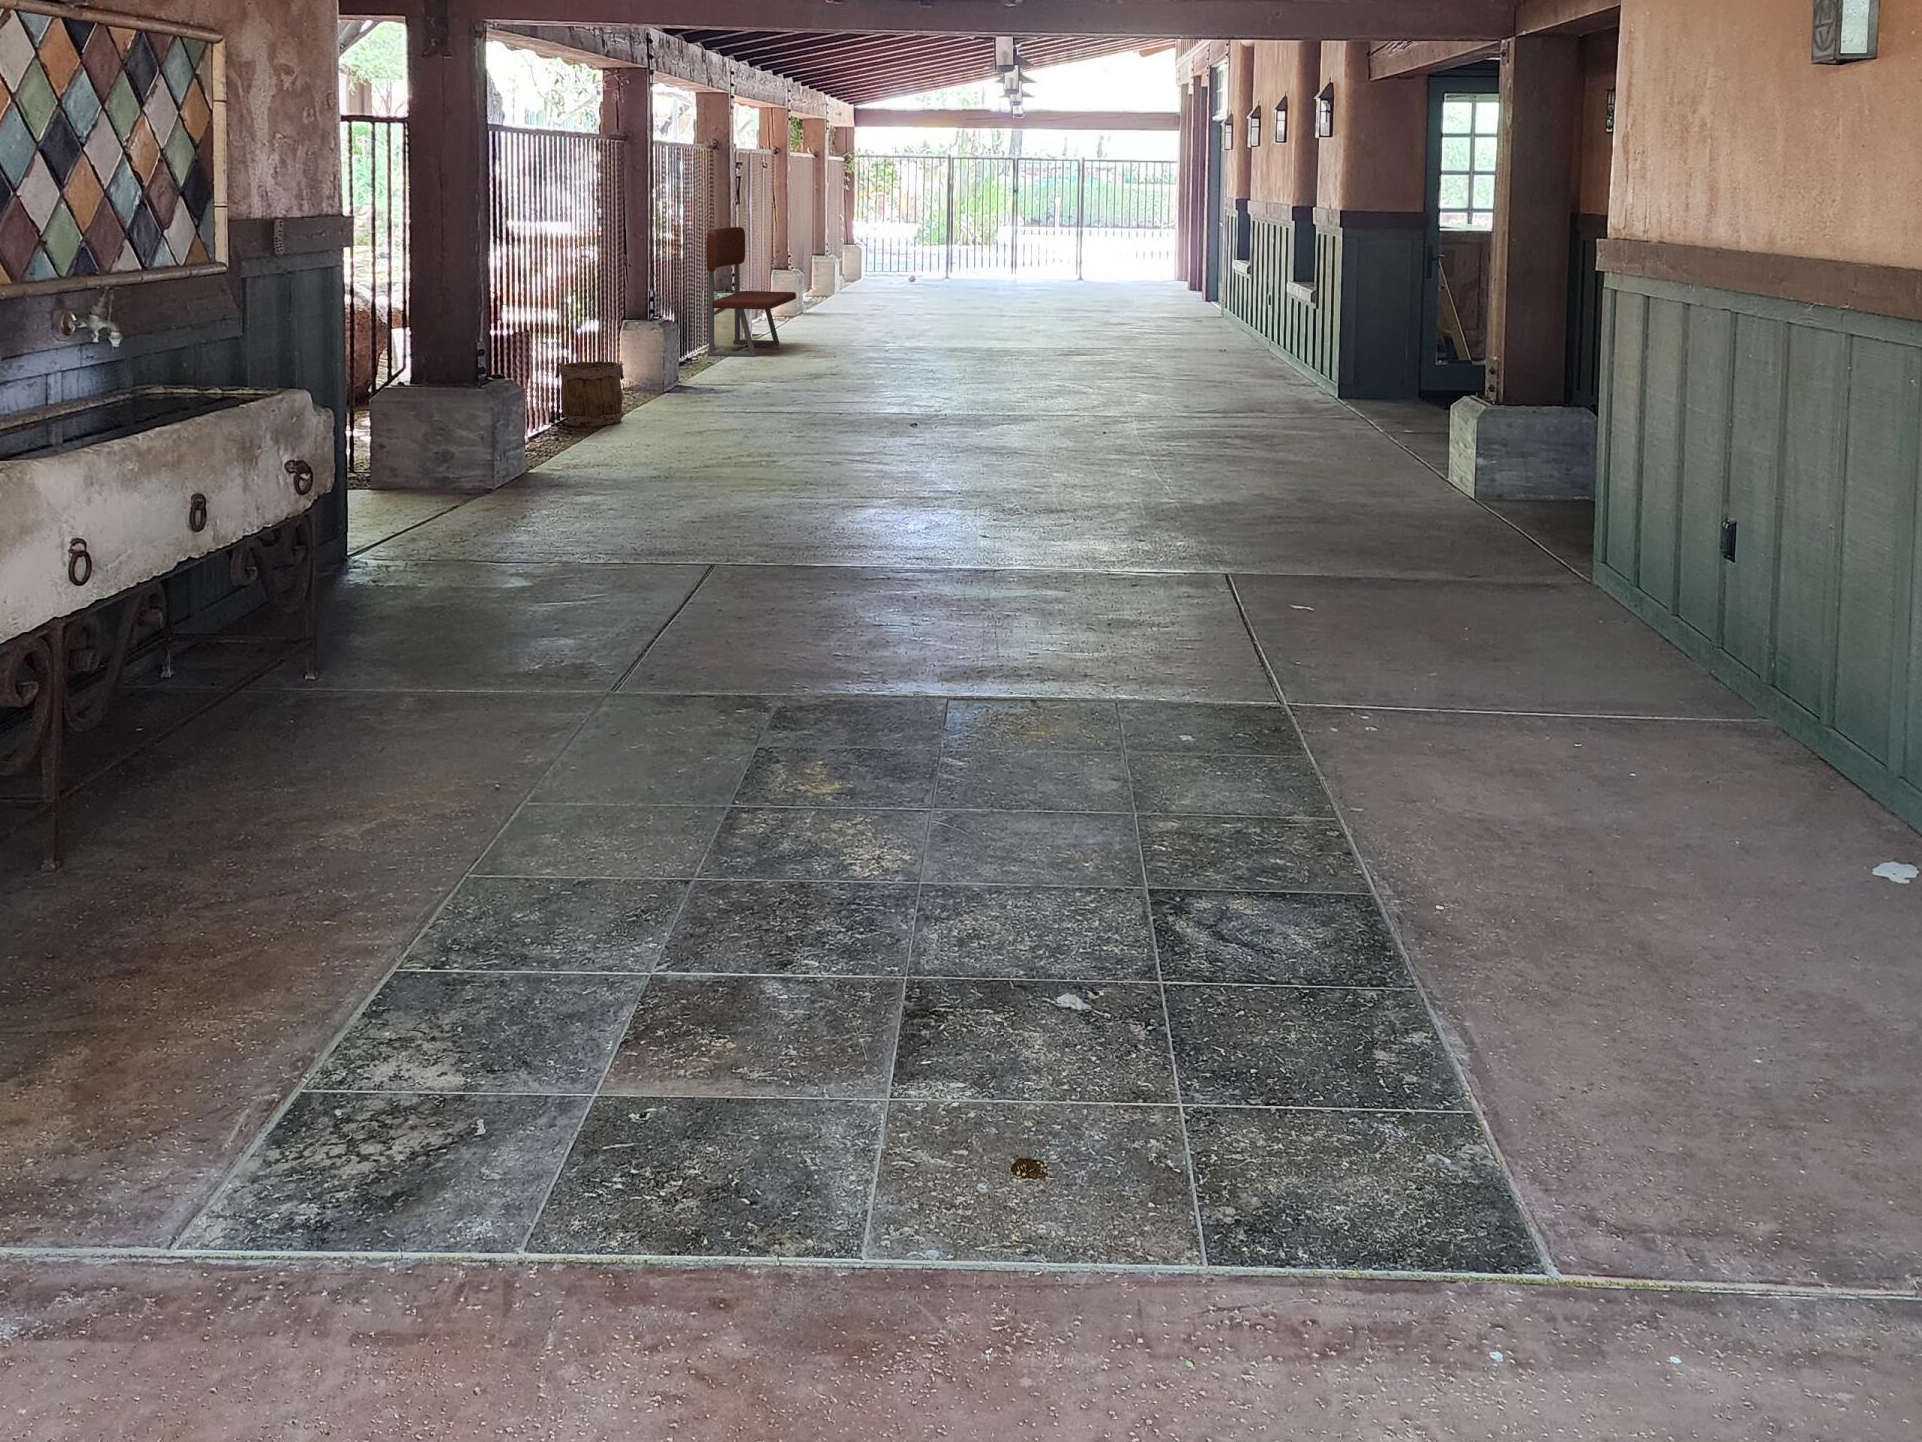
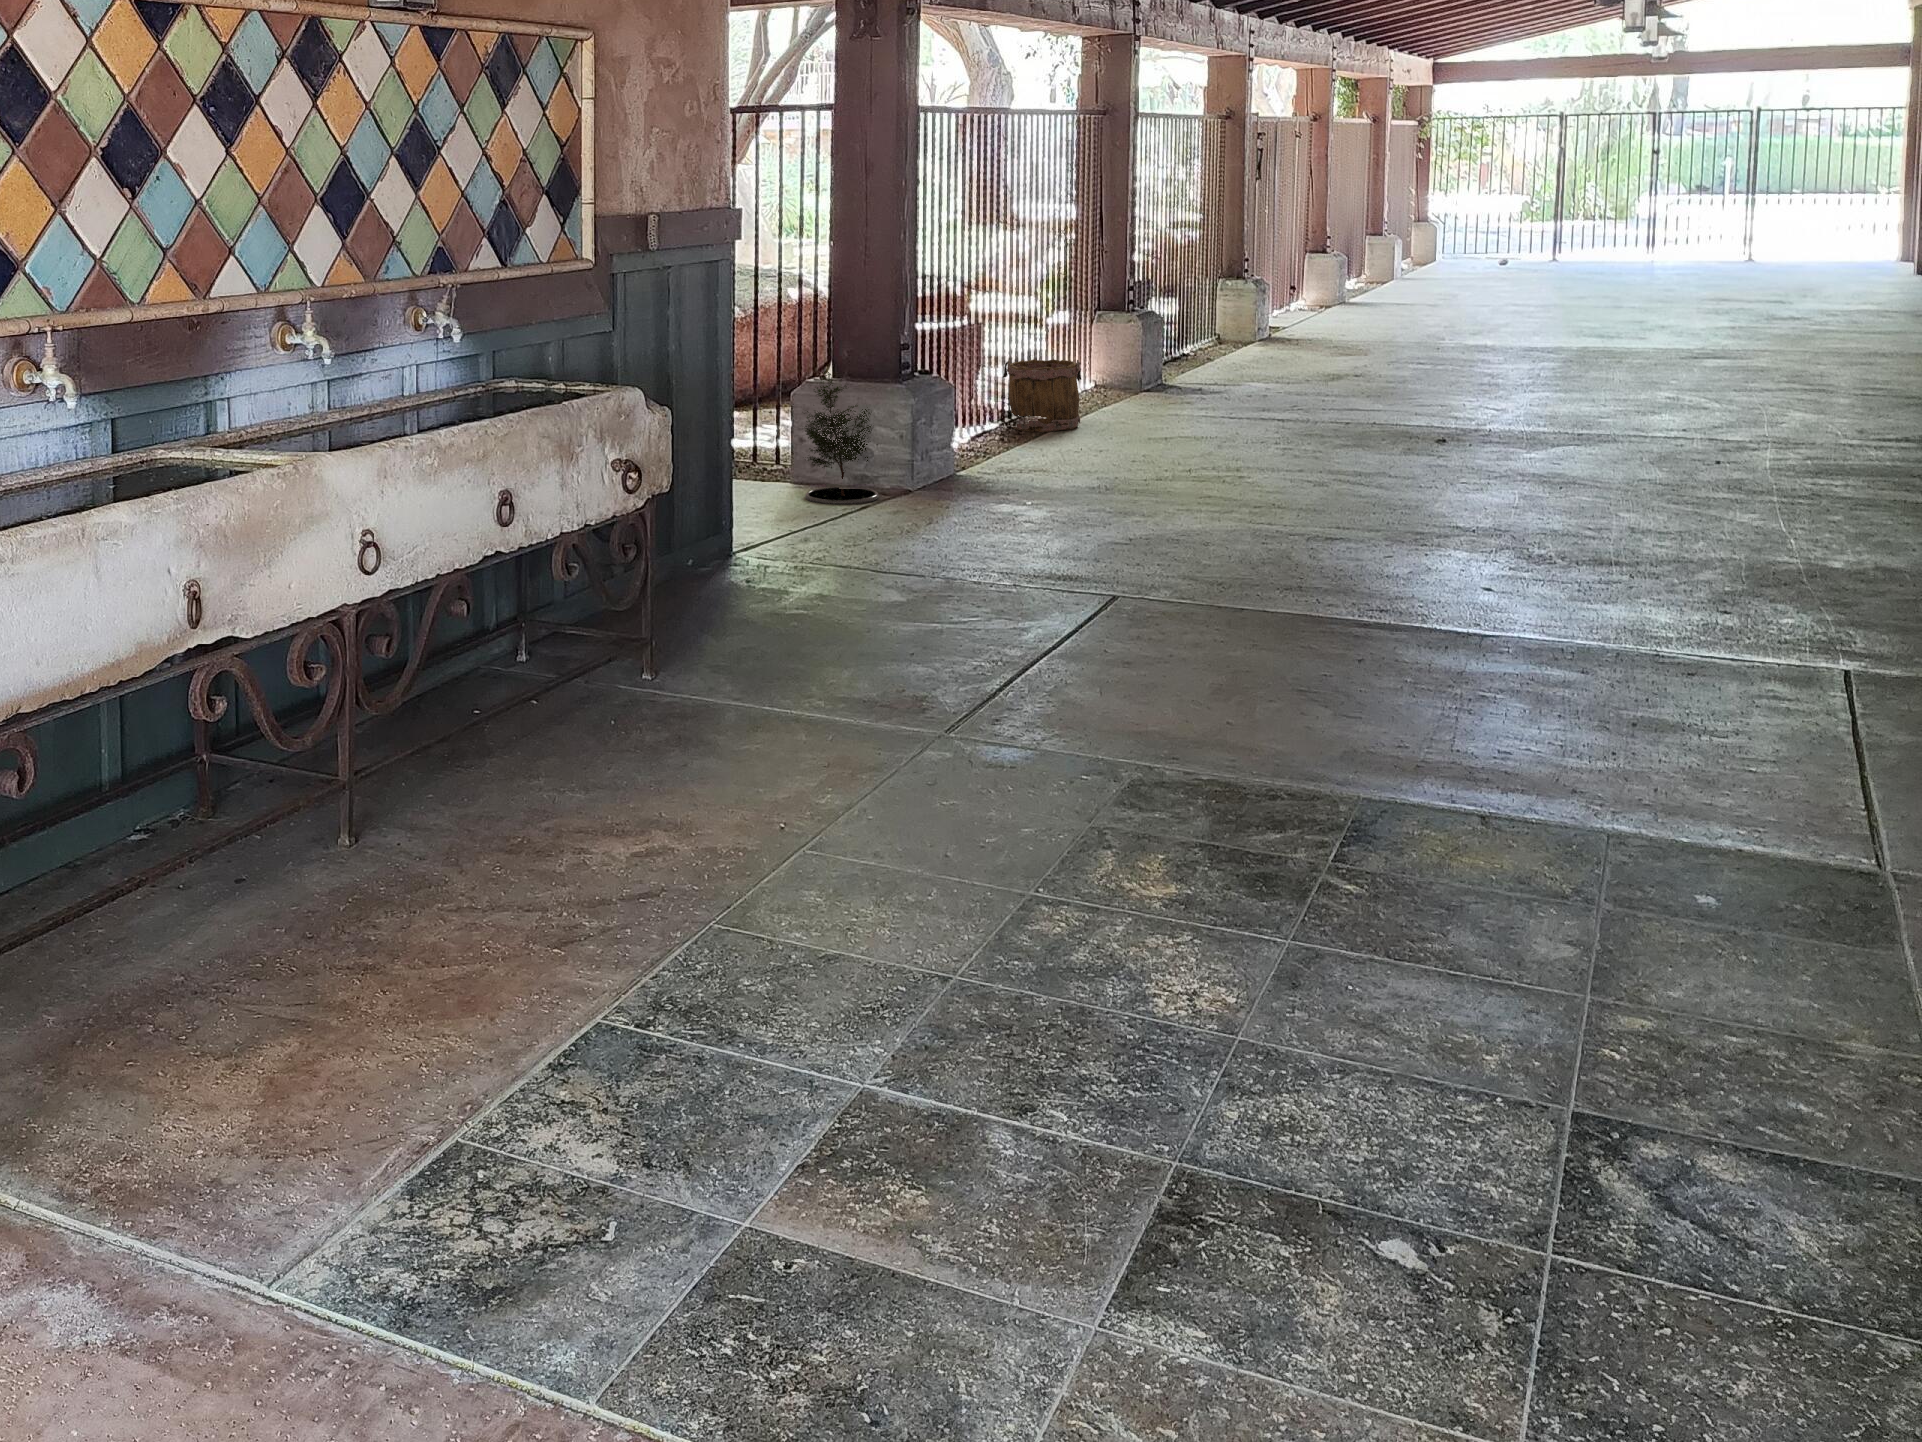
bench: present [706,227,796,357] -> none [1207,205,1325,357]
potted tree: none [393,373,474,501] -> present [805,372,879,505]

